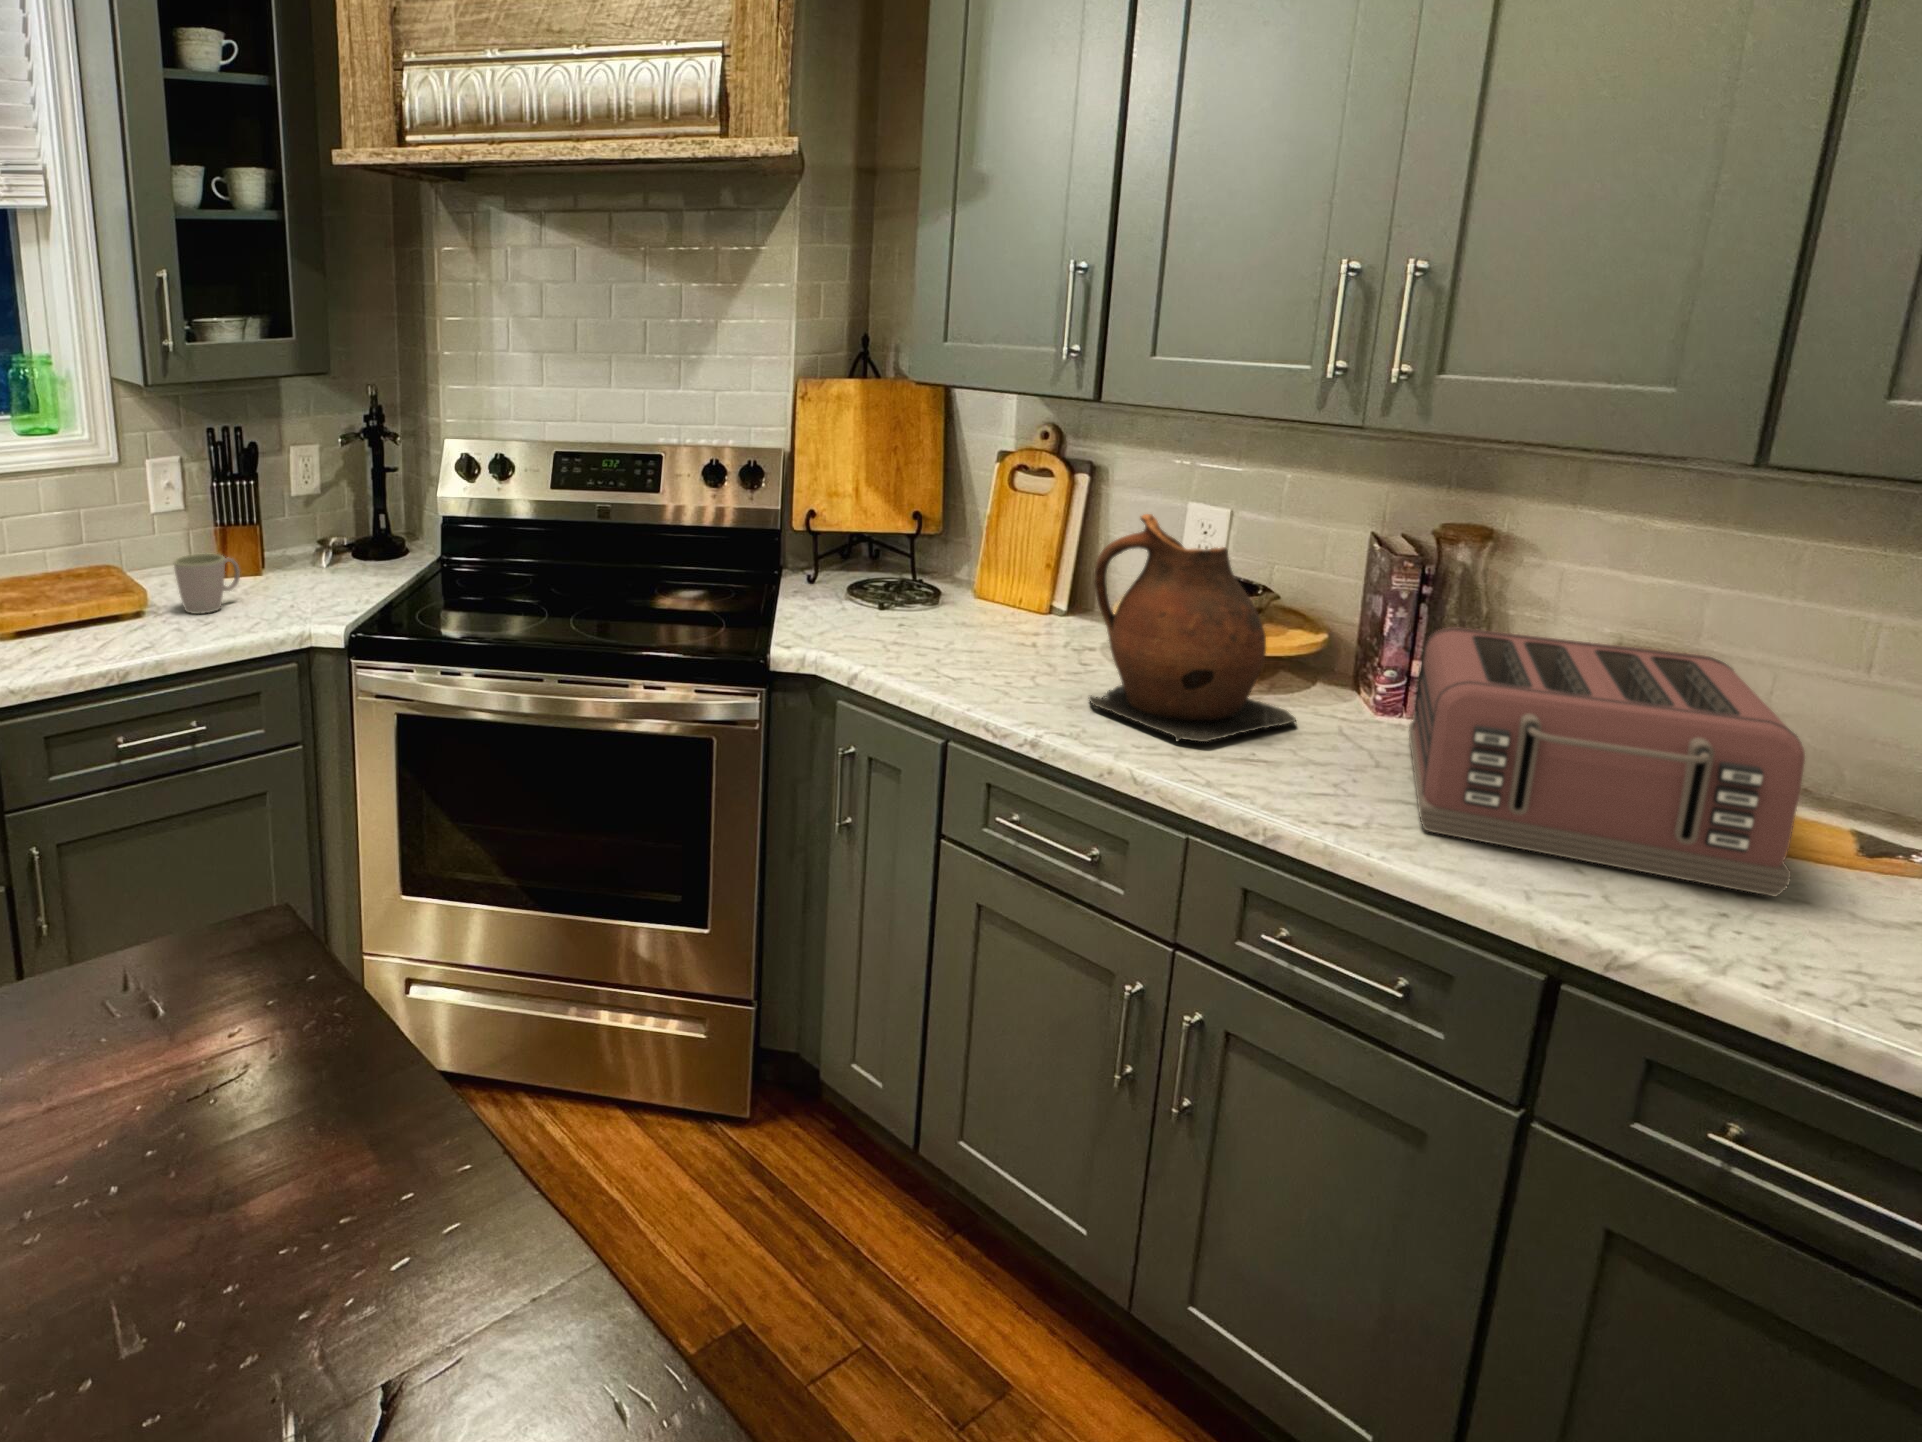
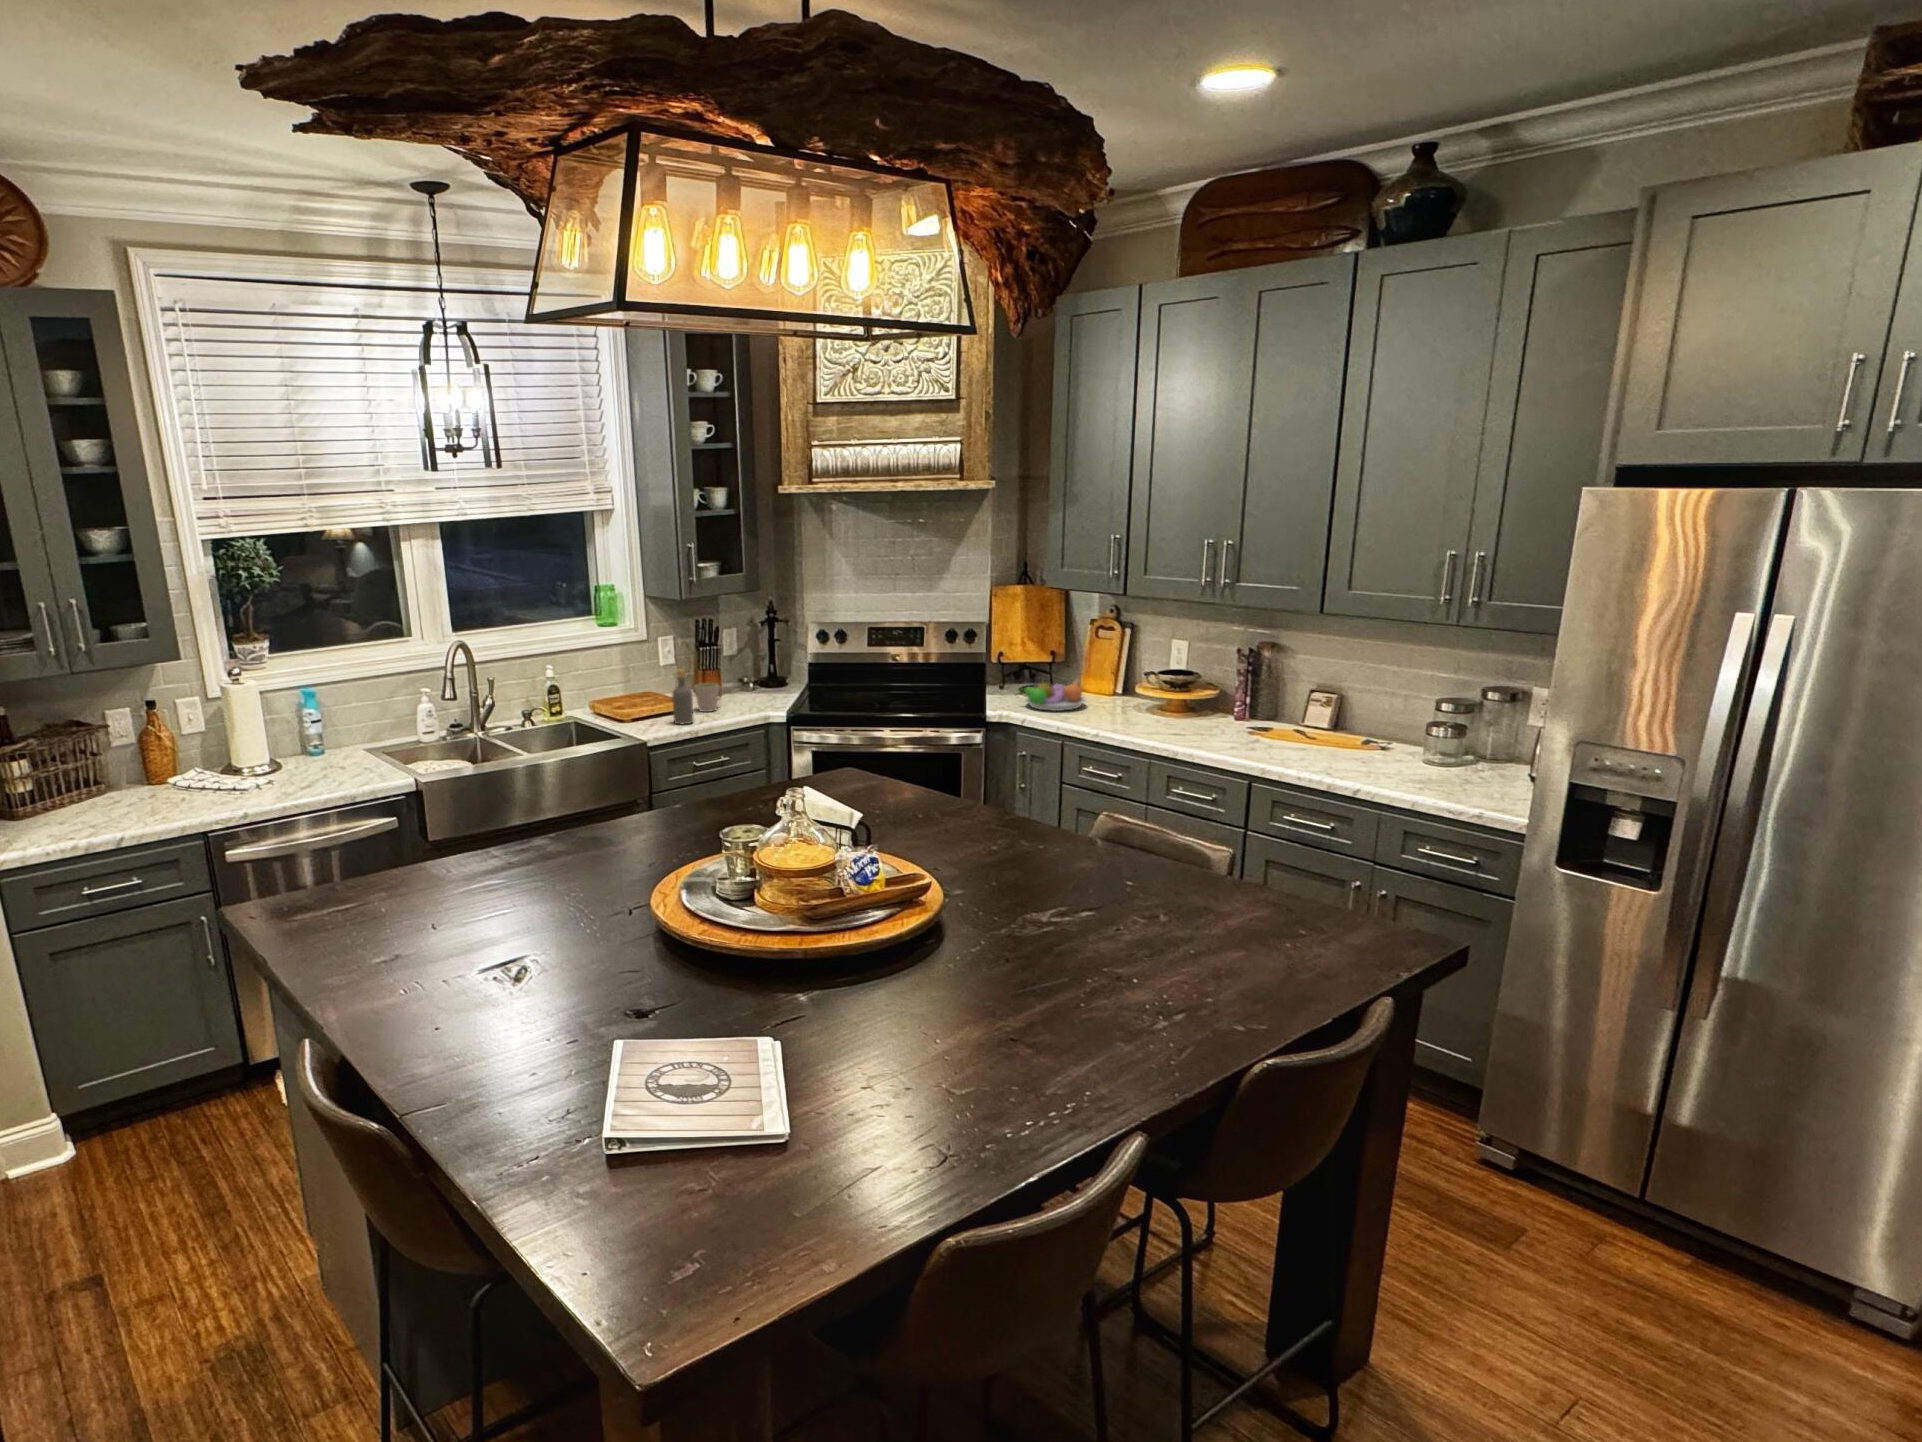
ceramic pitcher: present [1089,514,1296,742] -> none [1122,643,1201,731]
bottle: none [86,530,137,649] -> present [672,669,694,725]
fruit bowl: none [841,575,995,653] -> present [1019,682,1086,711]
toaster: present [1409,627,1805,896] -> none [1225,681,1340,755]

